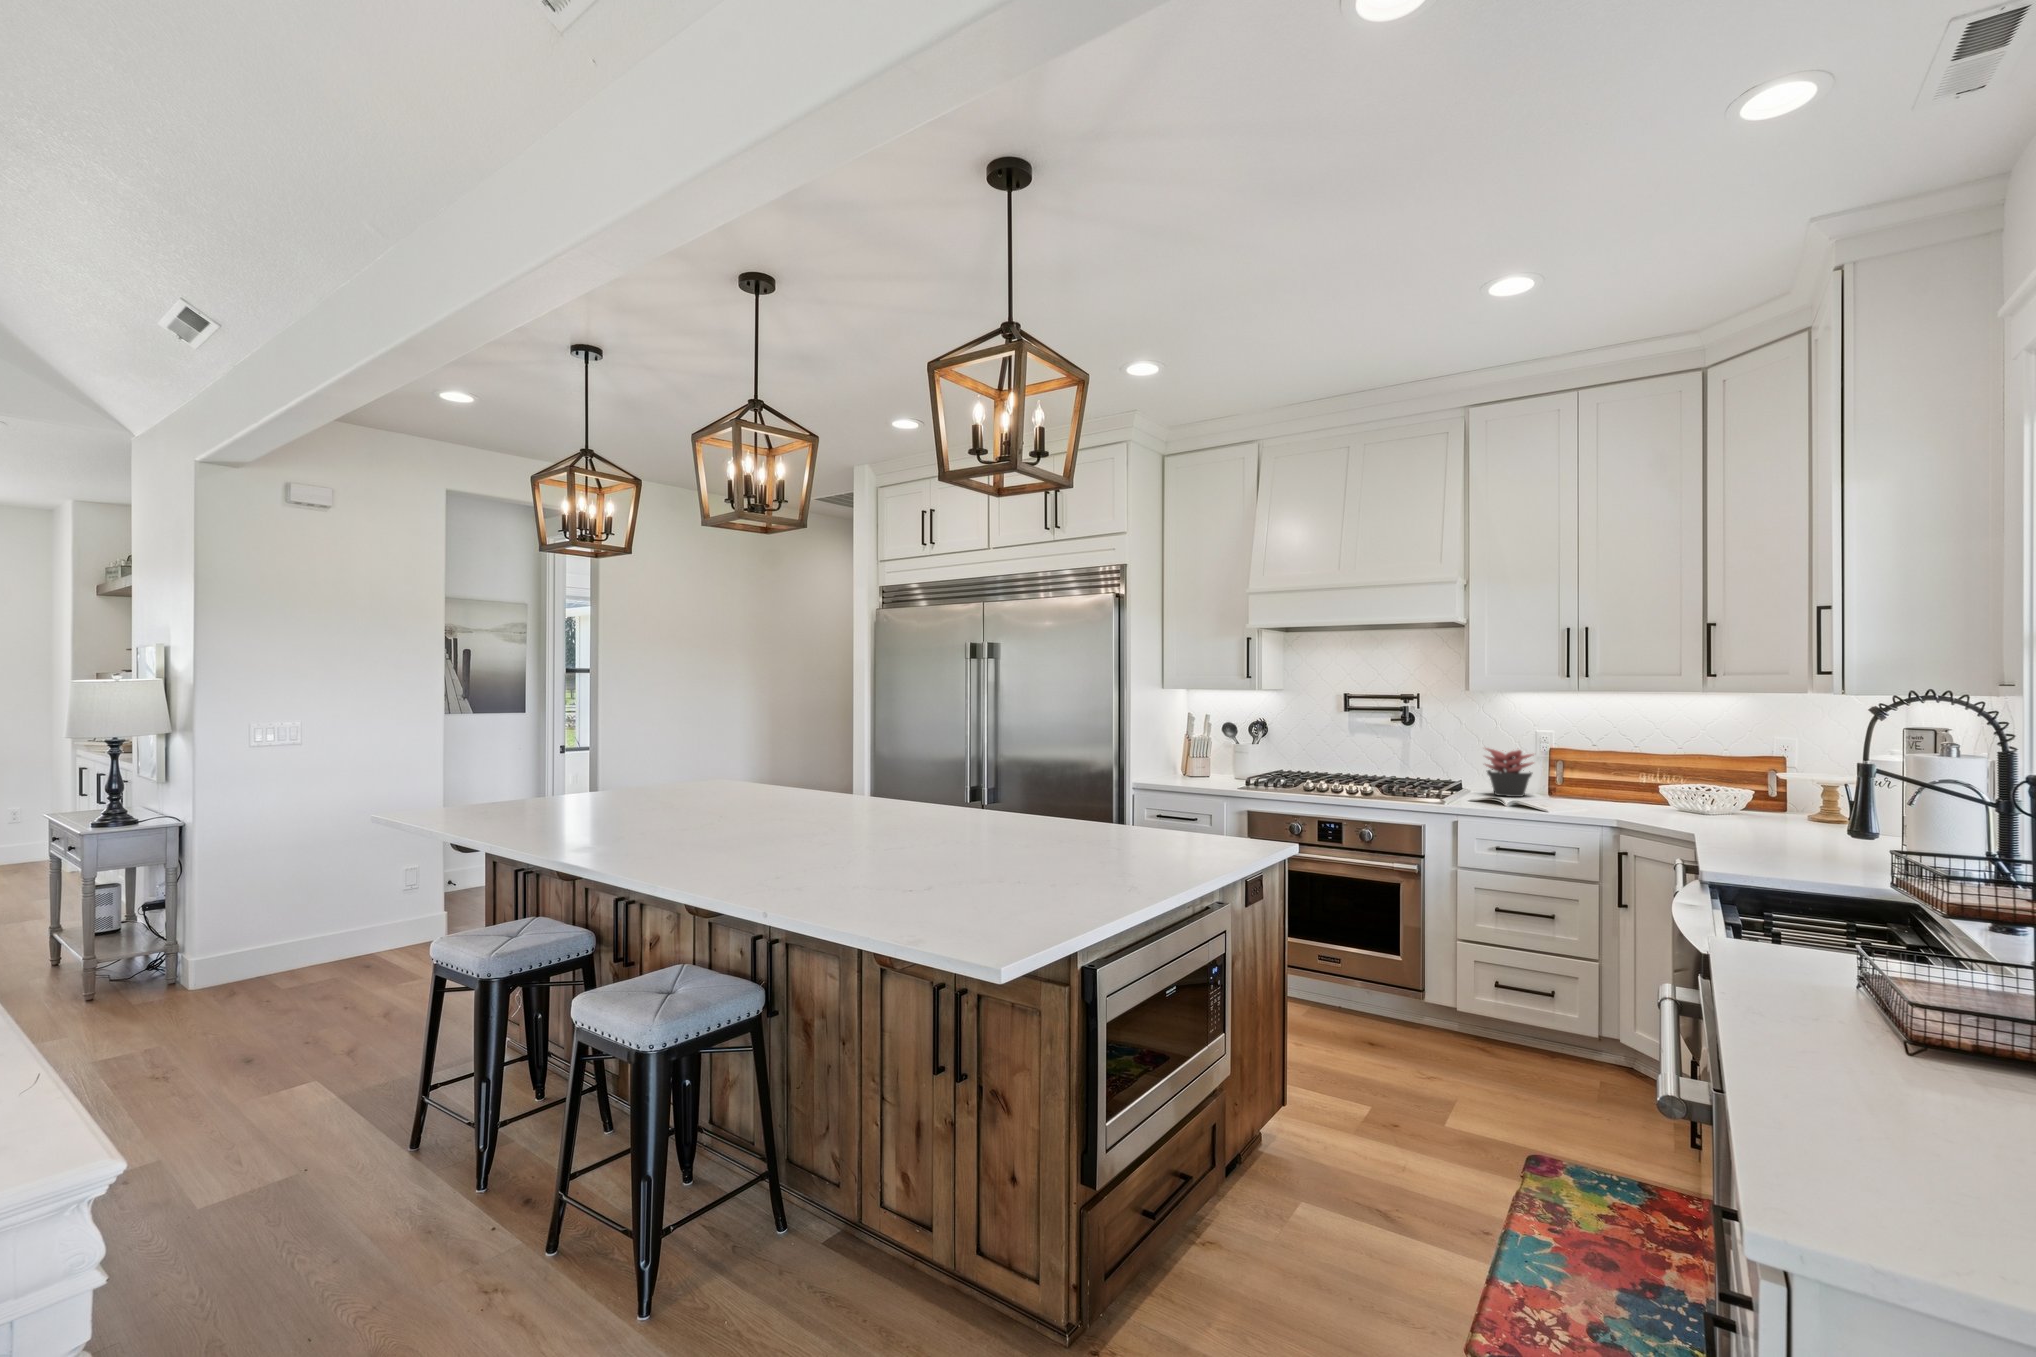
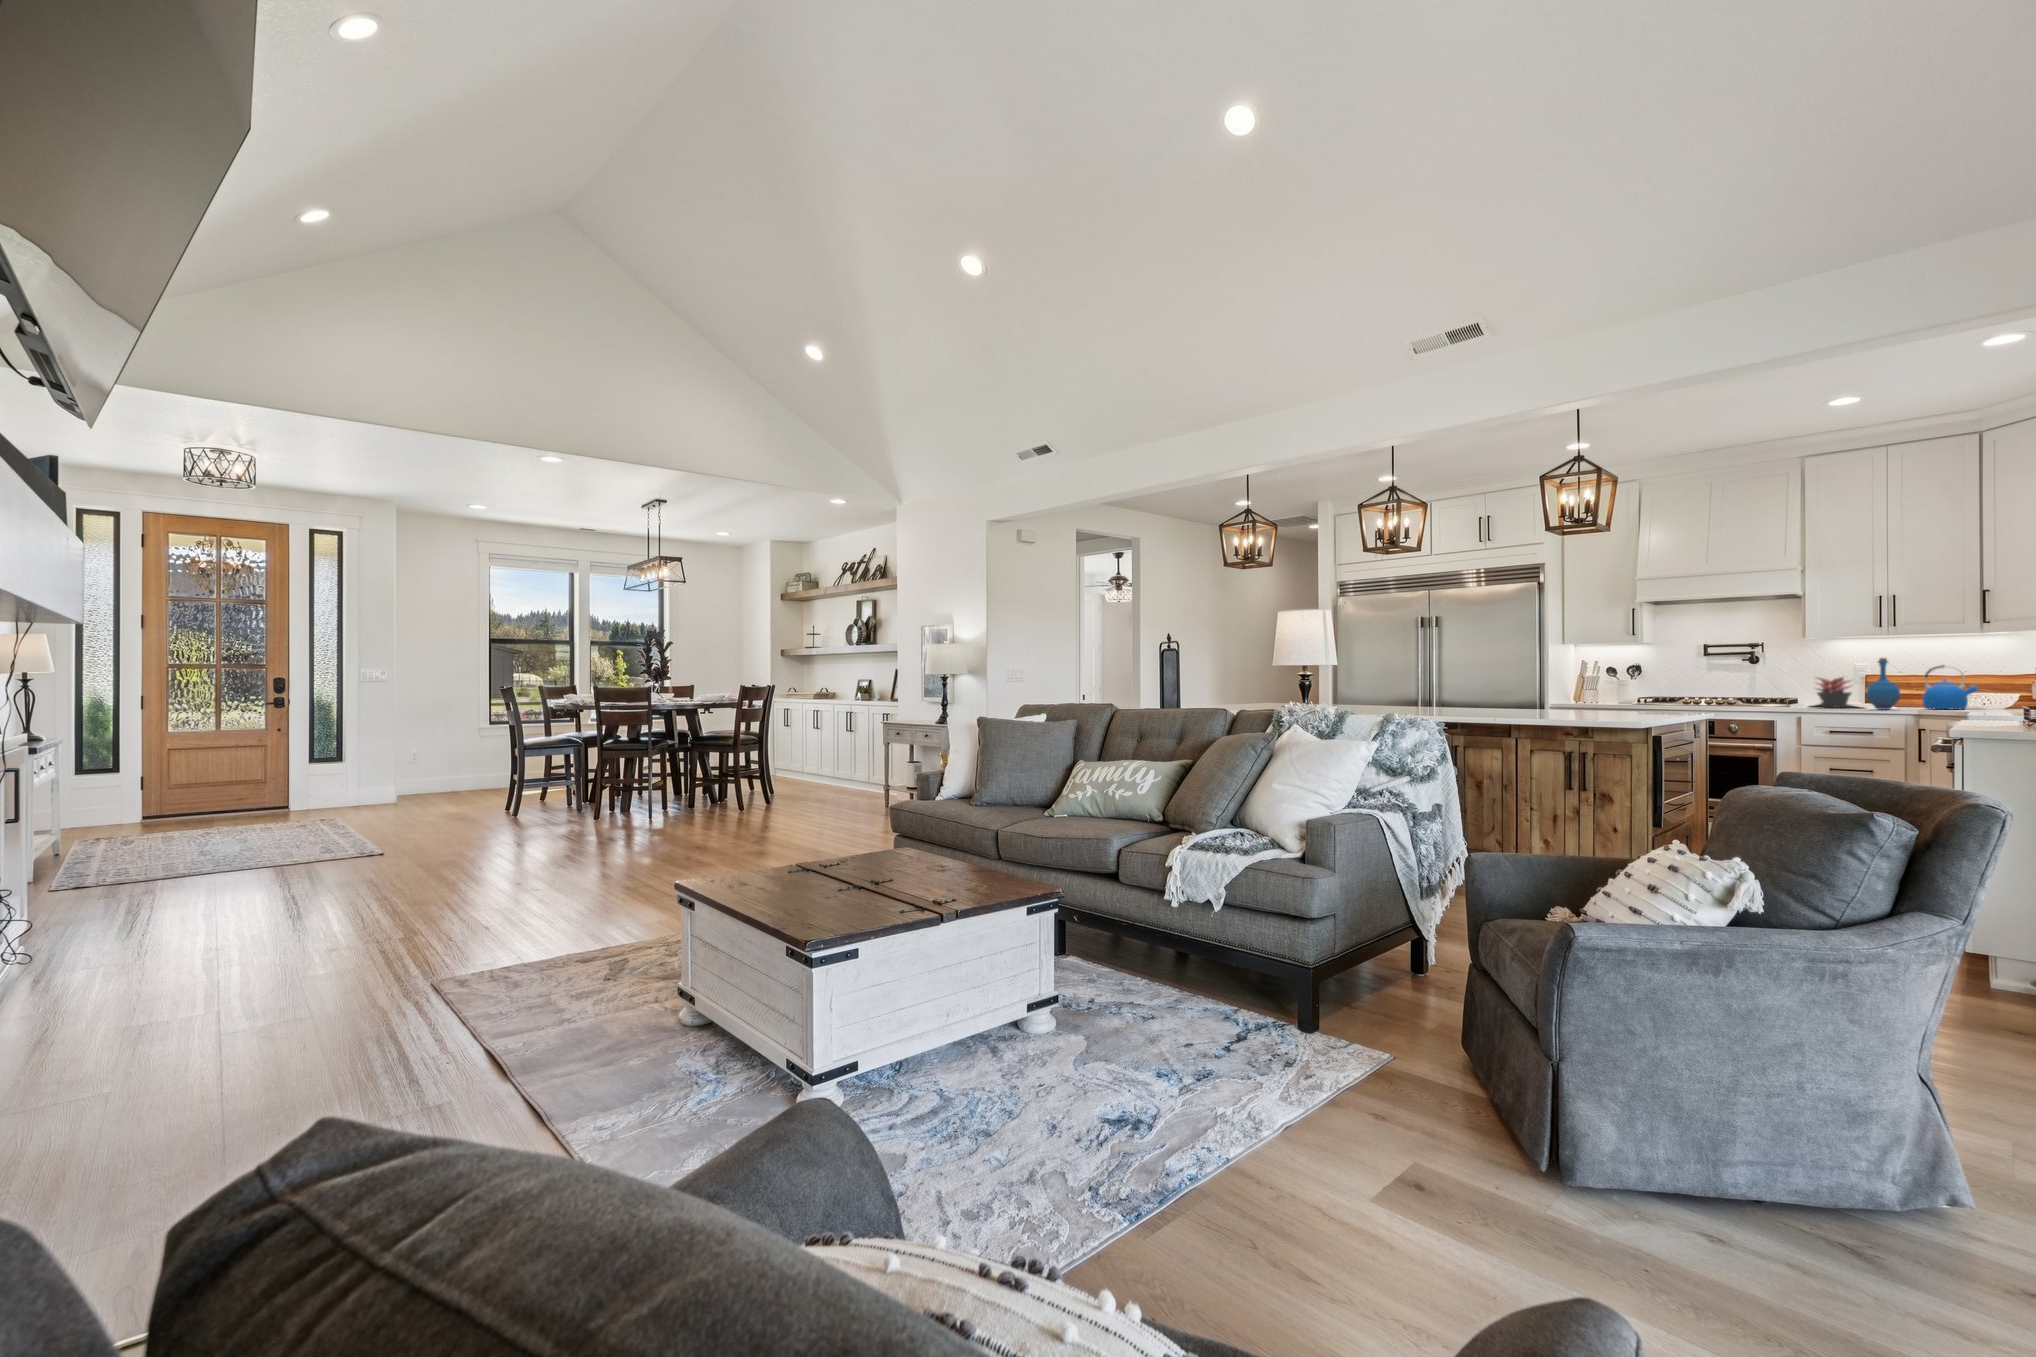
bottle: none [1545,731,1593,815] -> present [1866,658,1900,710]
kettle: none [1624,744,1703,818] -> present [1923,665,1979,709]

